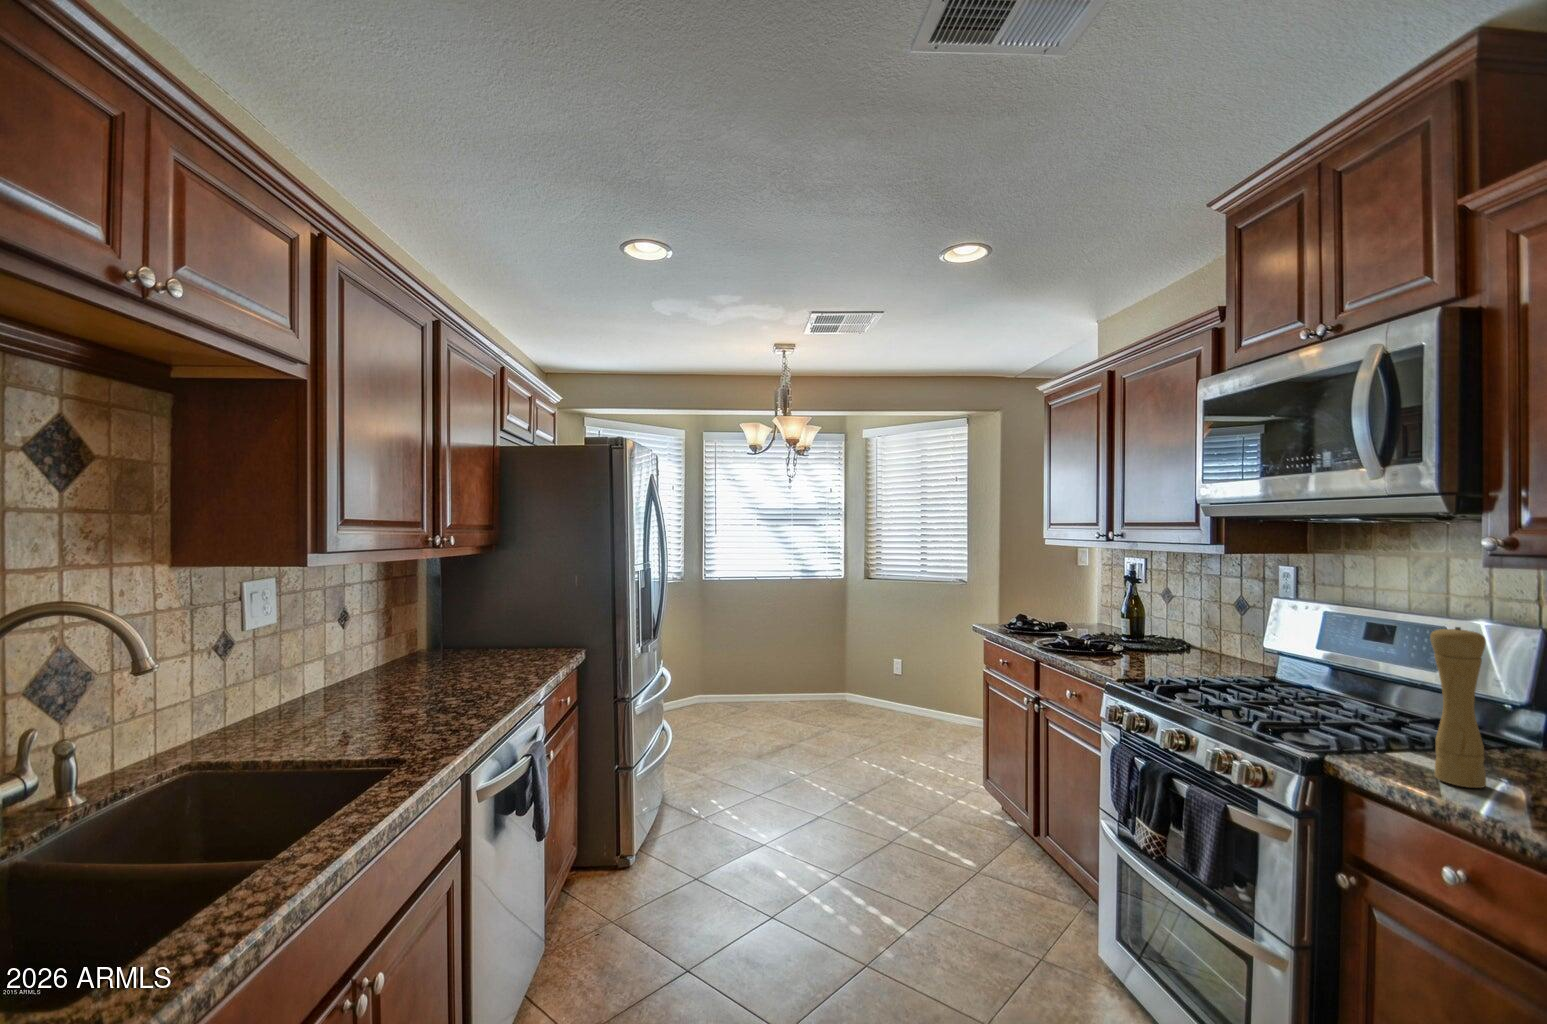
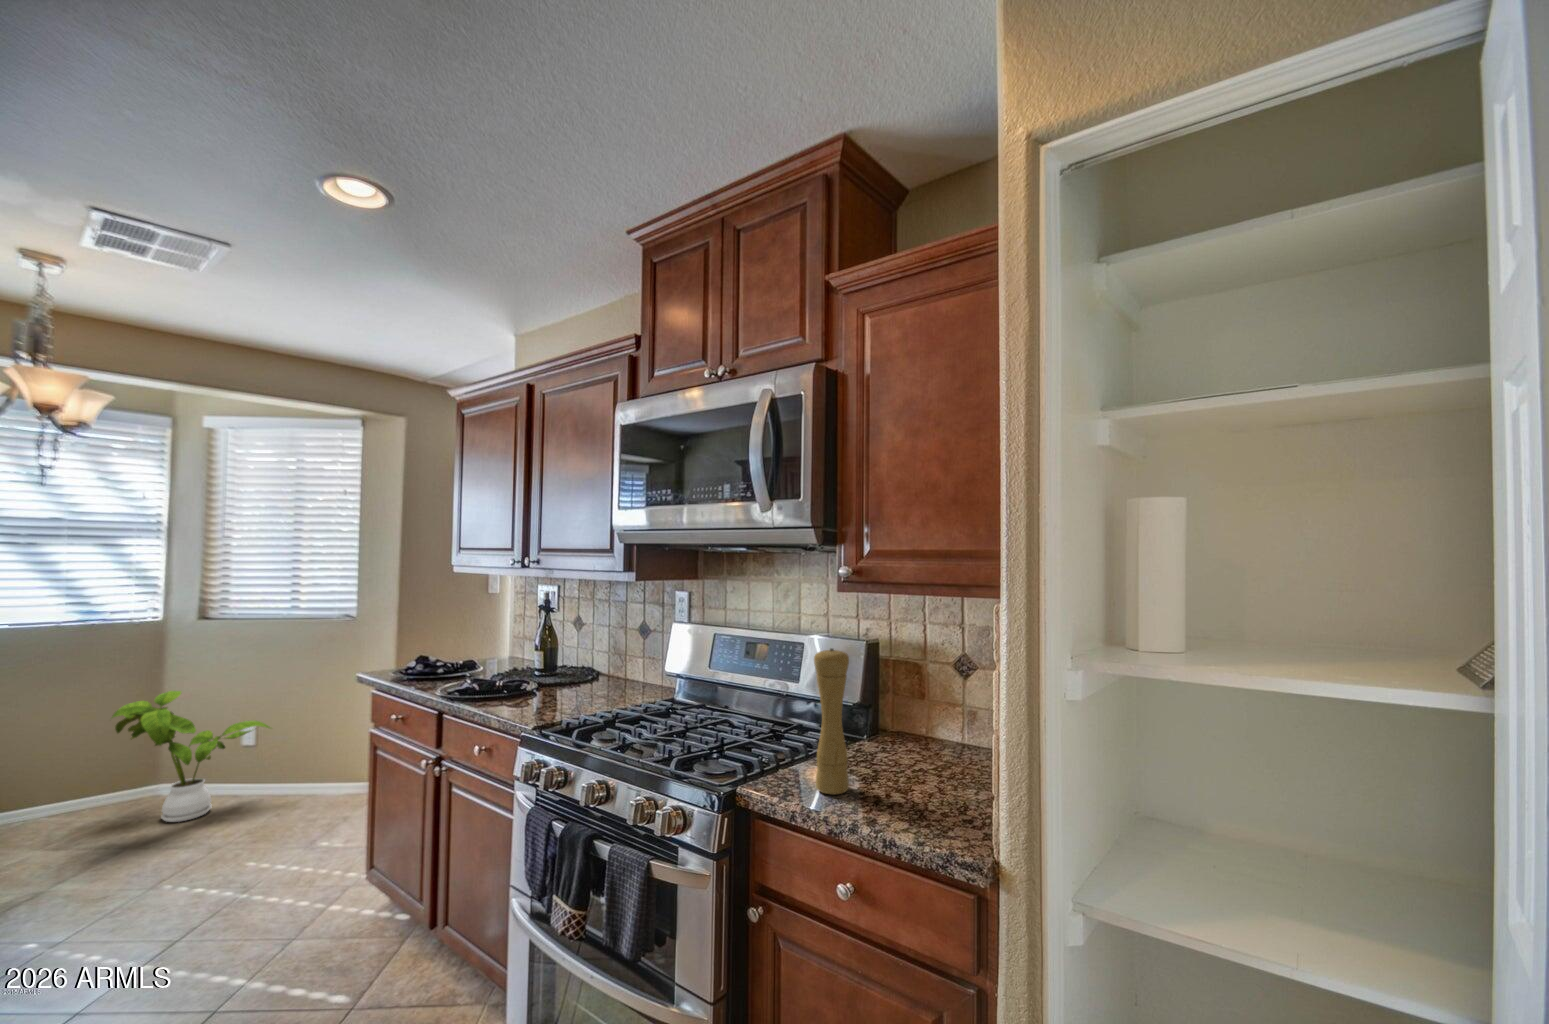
house plant: none [826,623,915,716] -> present [112,691,270,822]

